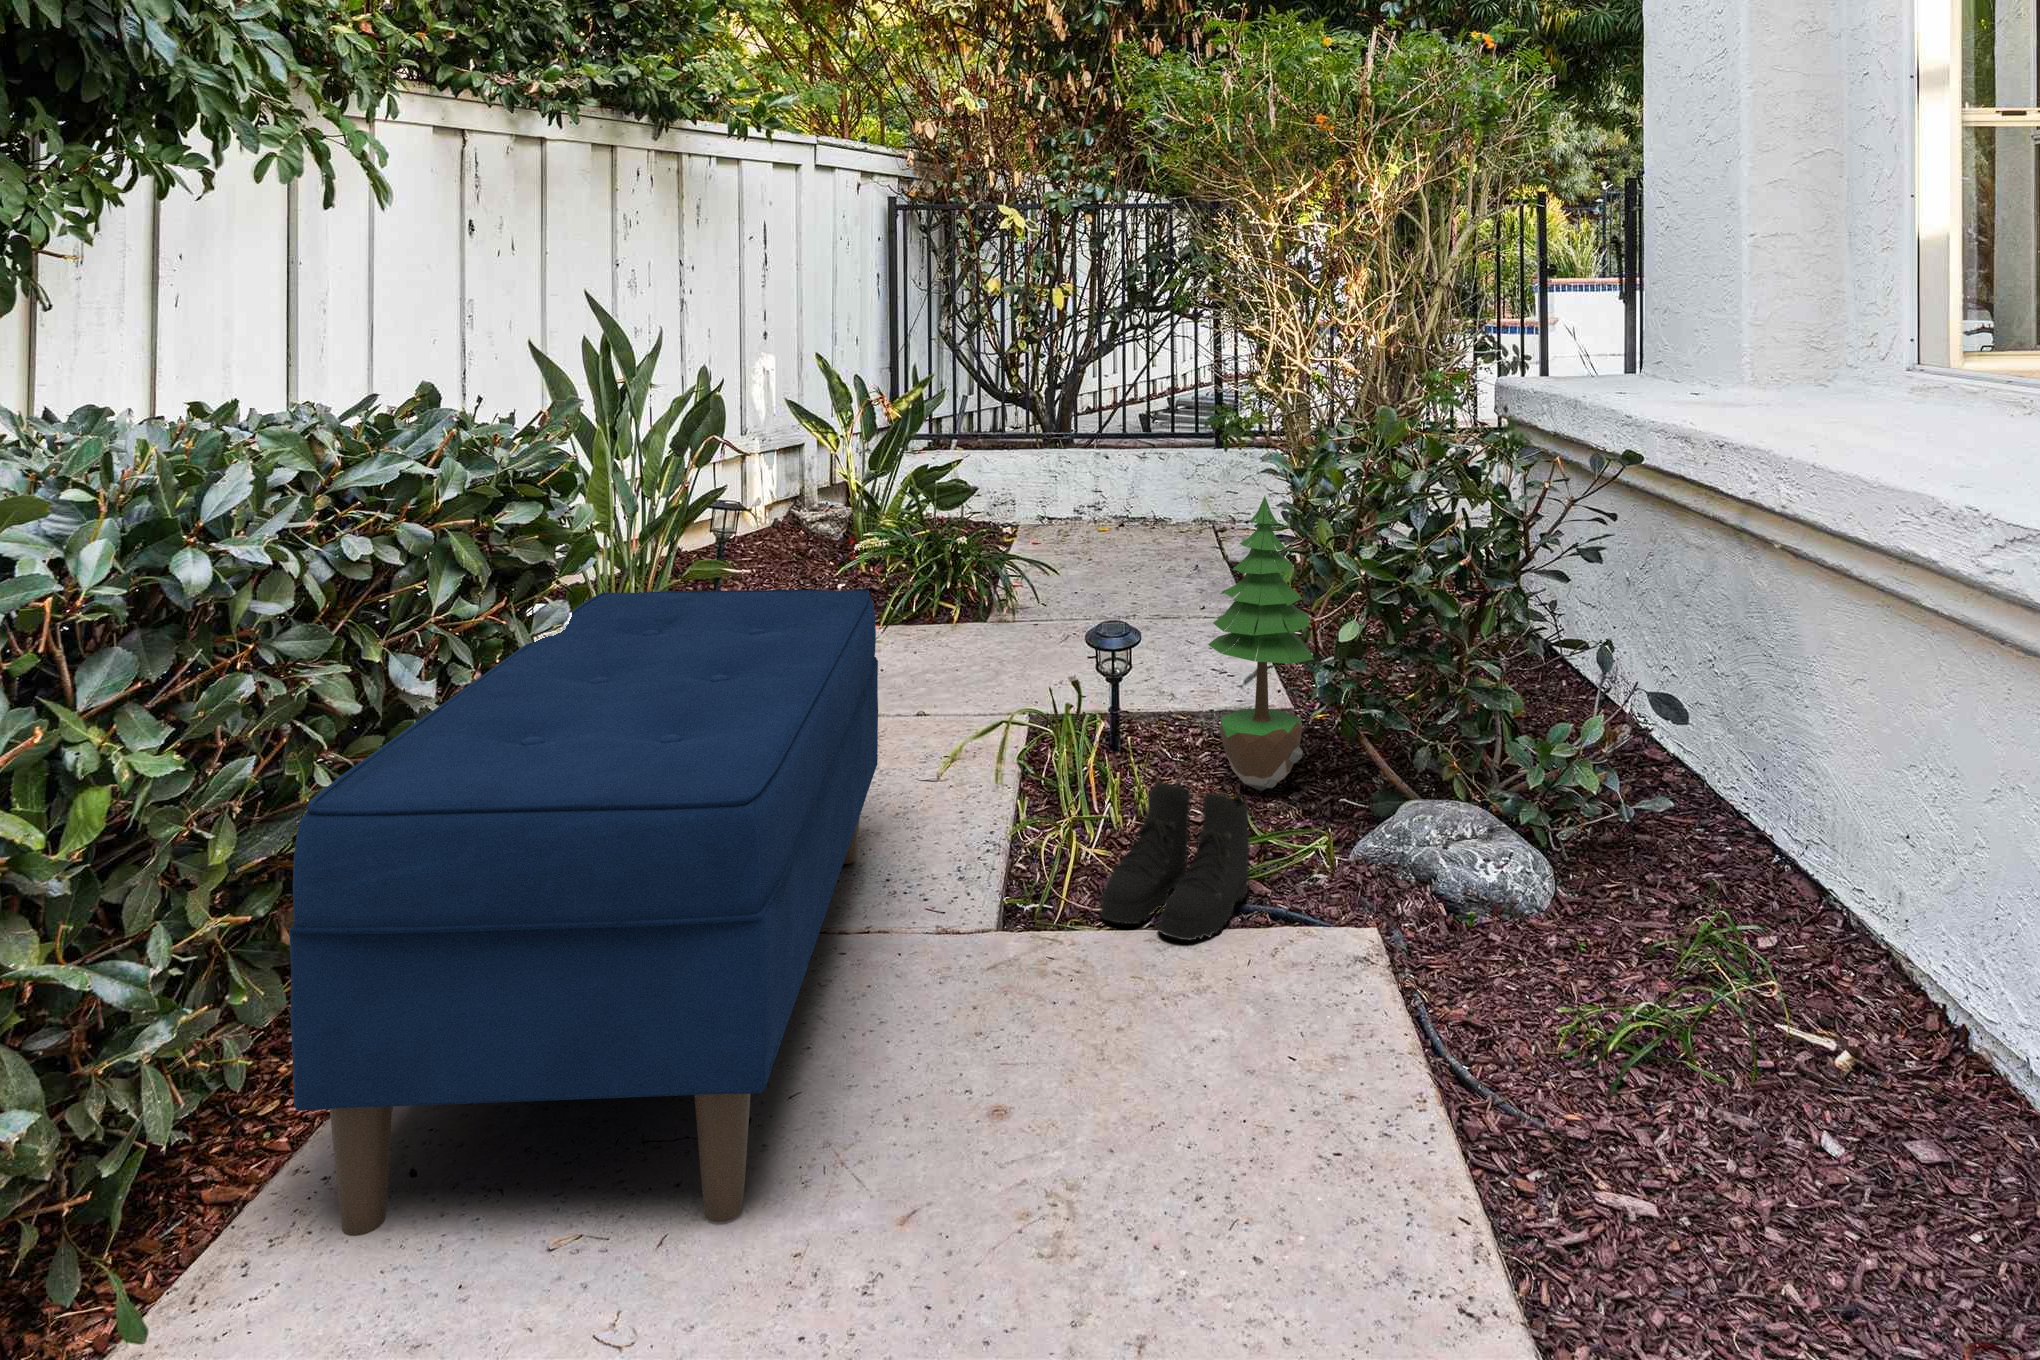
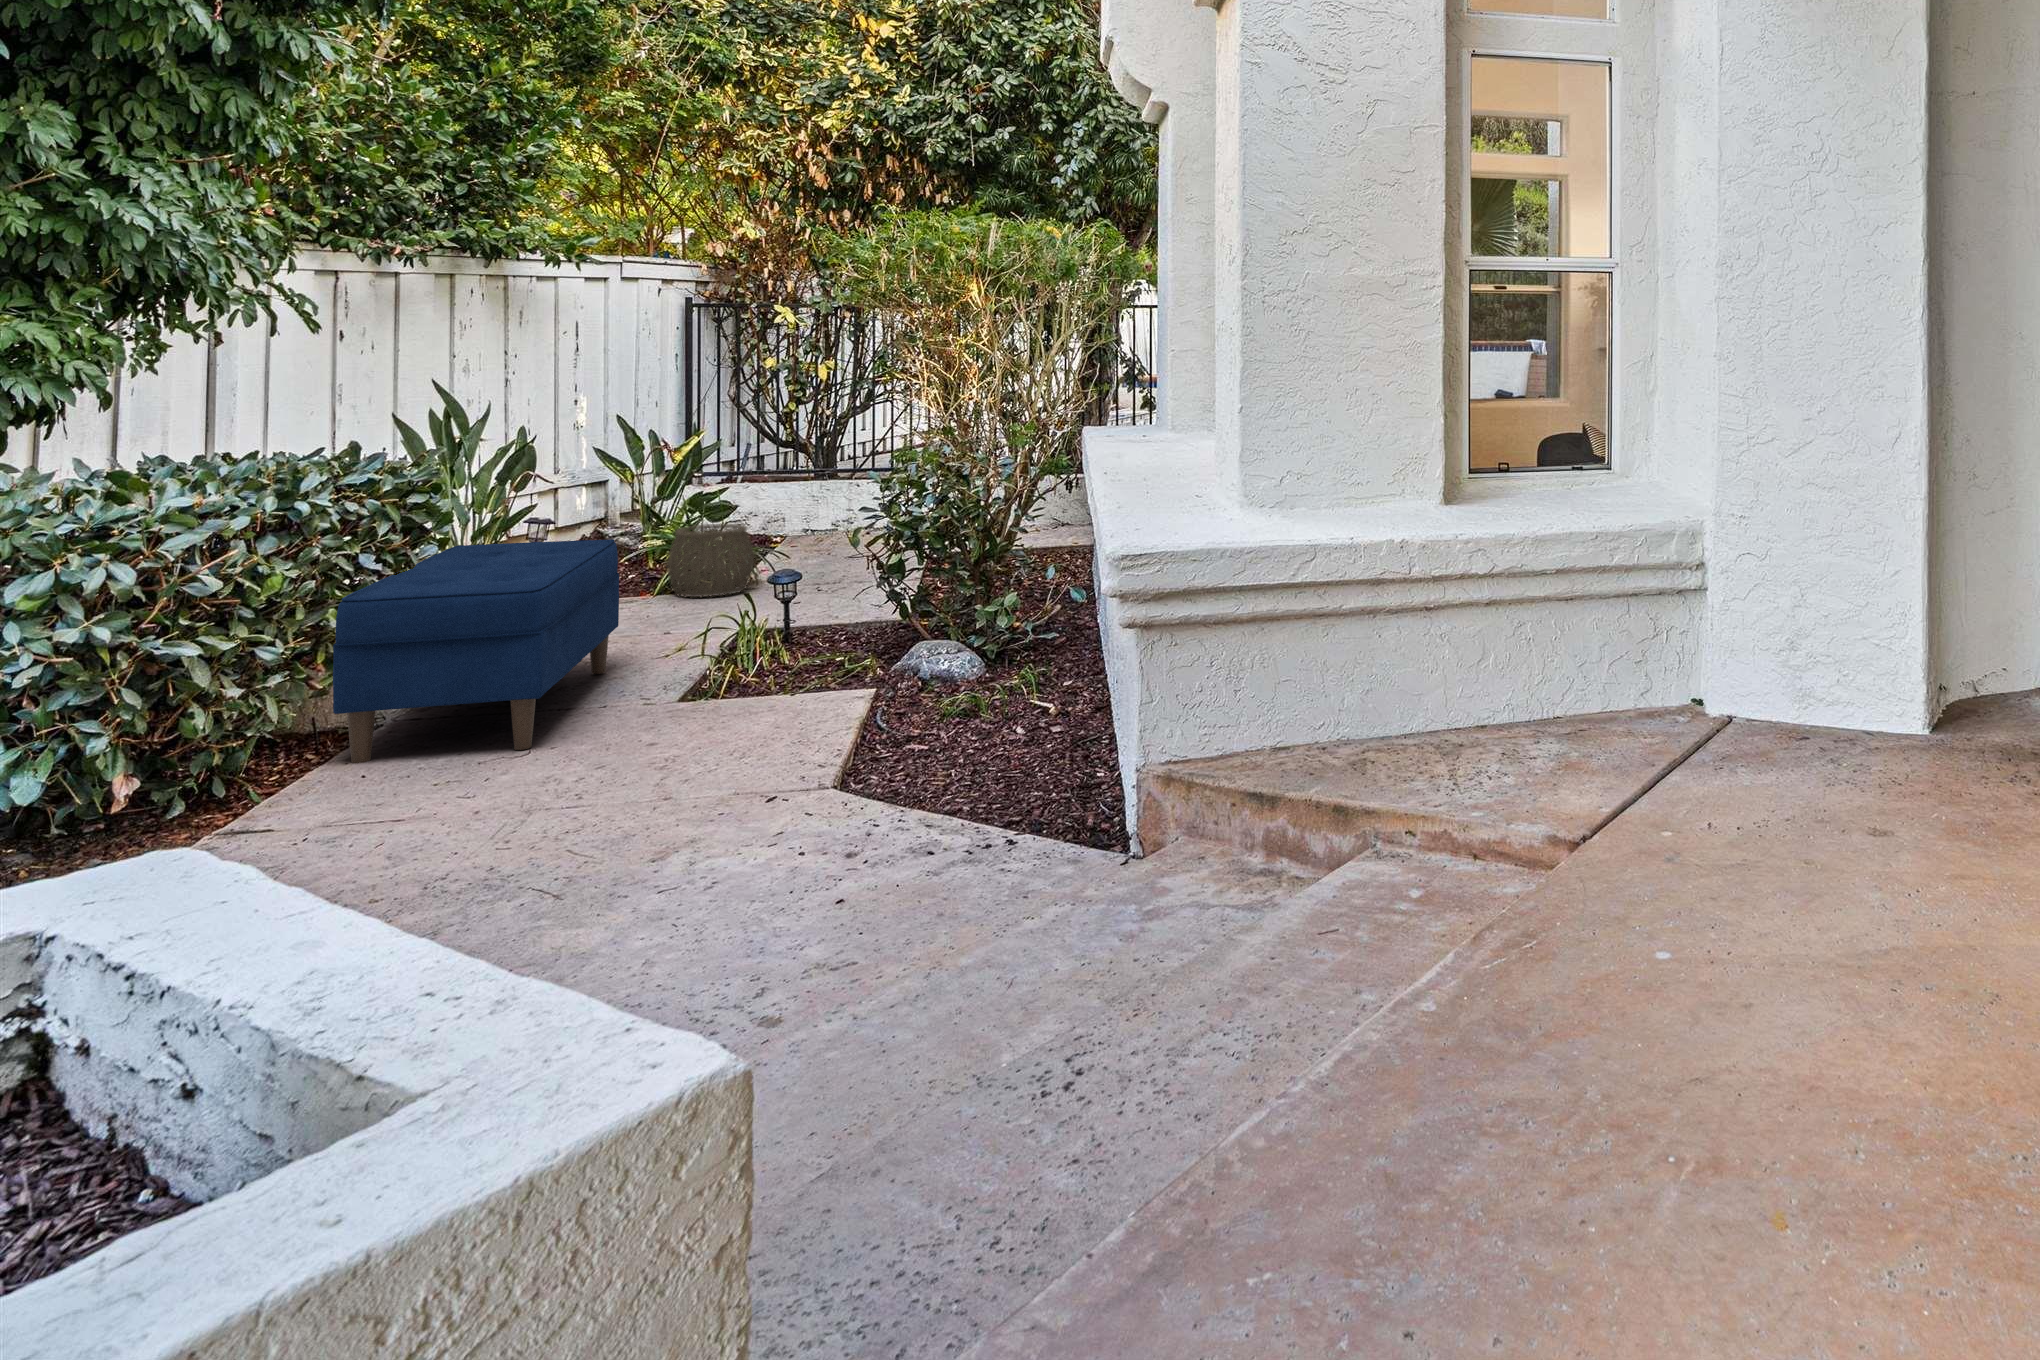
potted tree: present [1208,496,1314,791] -> none [820,490,881,641]
woven basket: none [905,524,1030,649] -> present [667,524,755,598]
boots: present [1101,781,1250,940] -> none [730,621,815,683]

